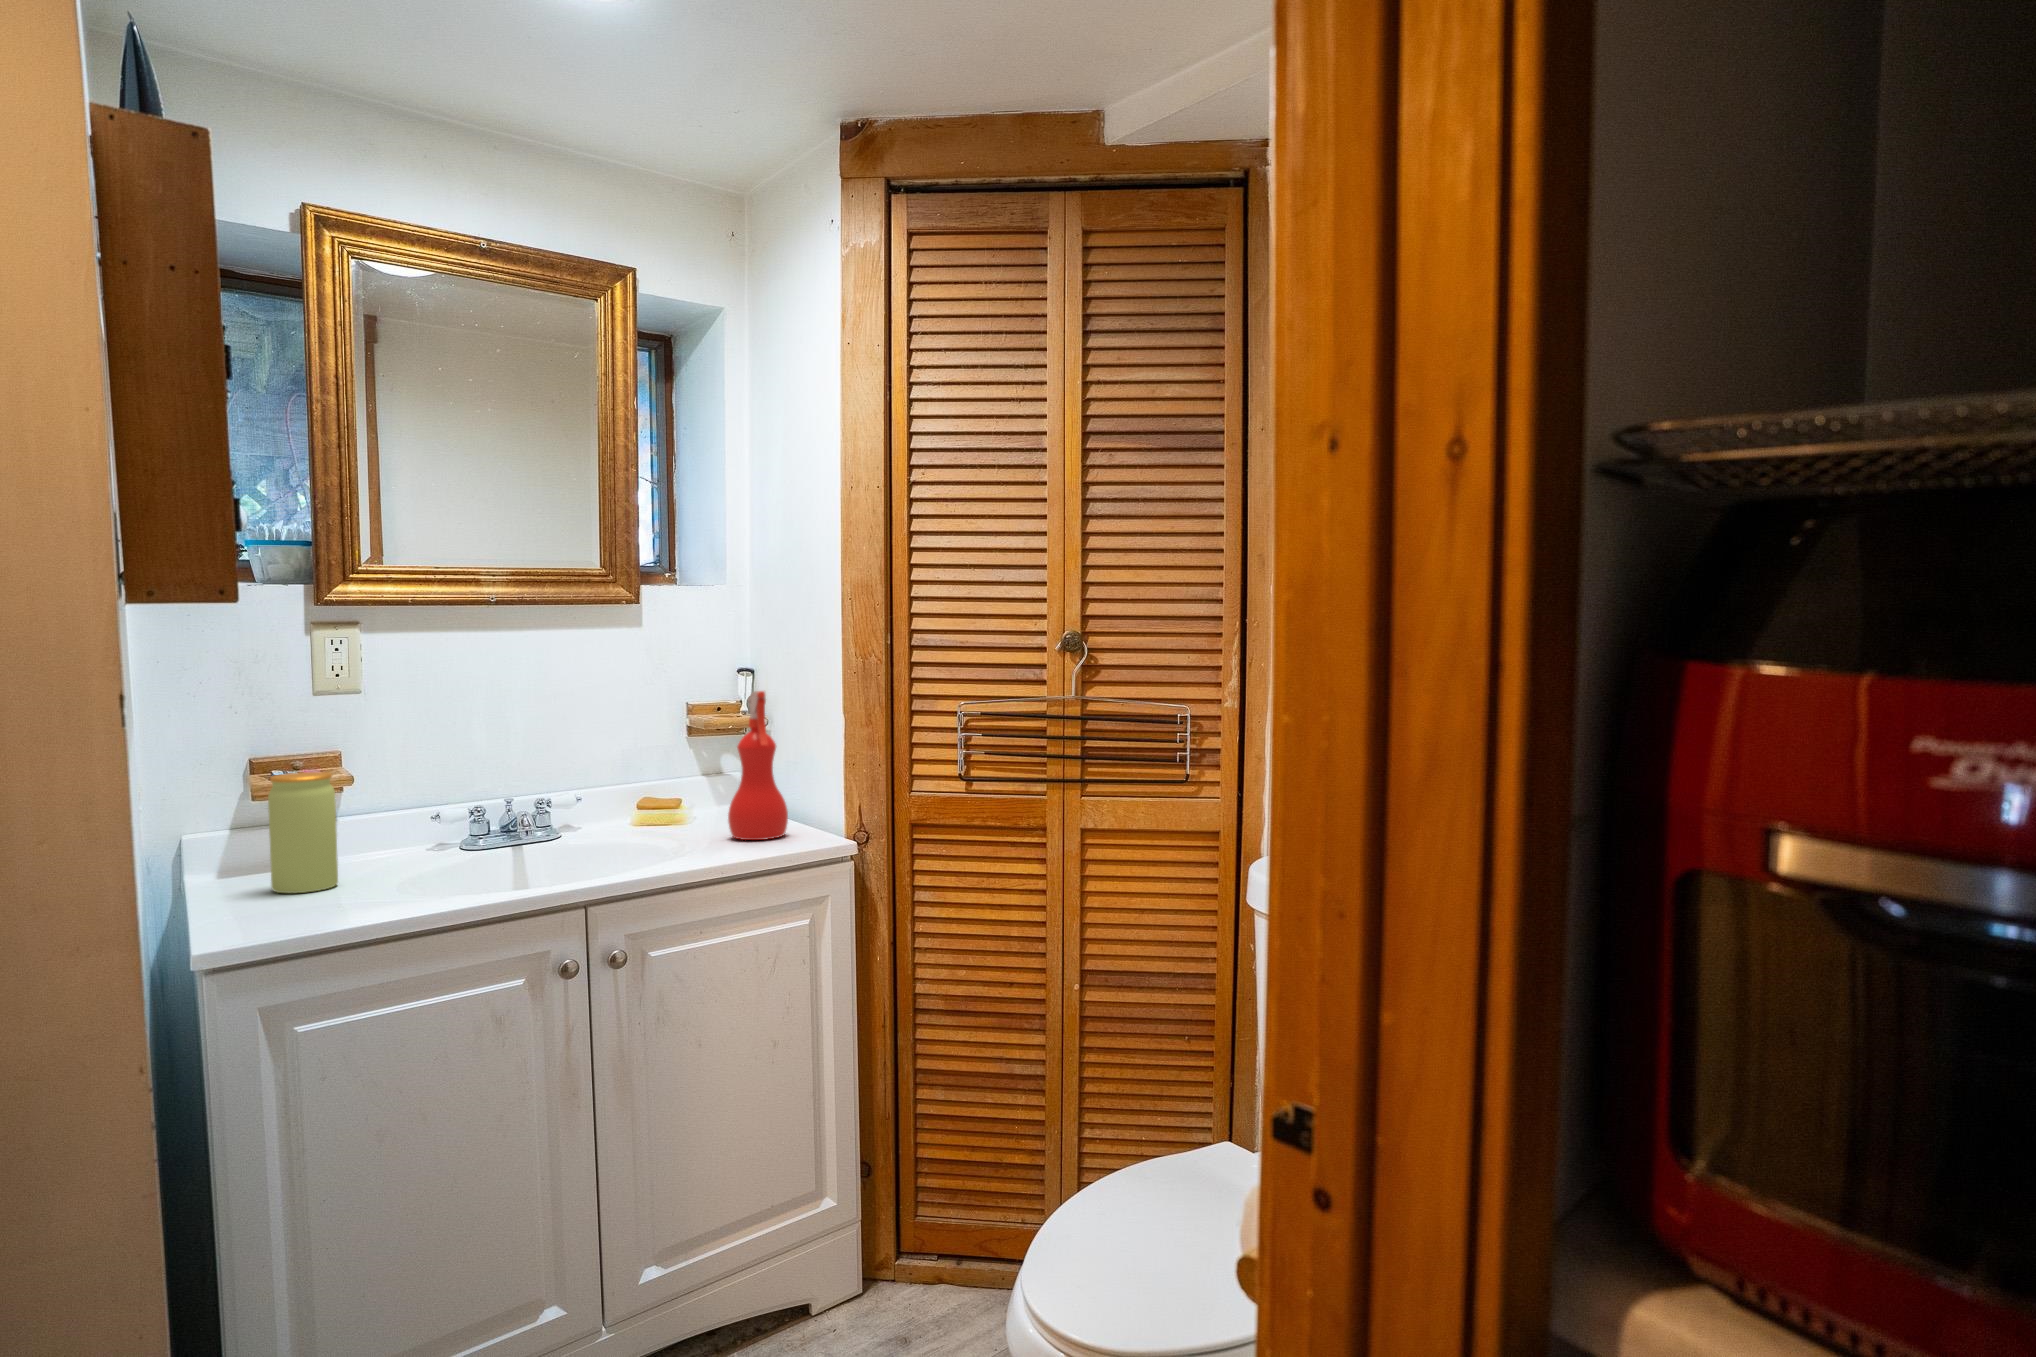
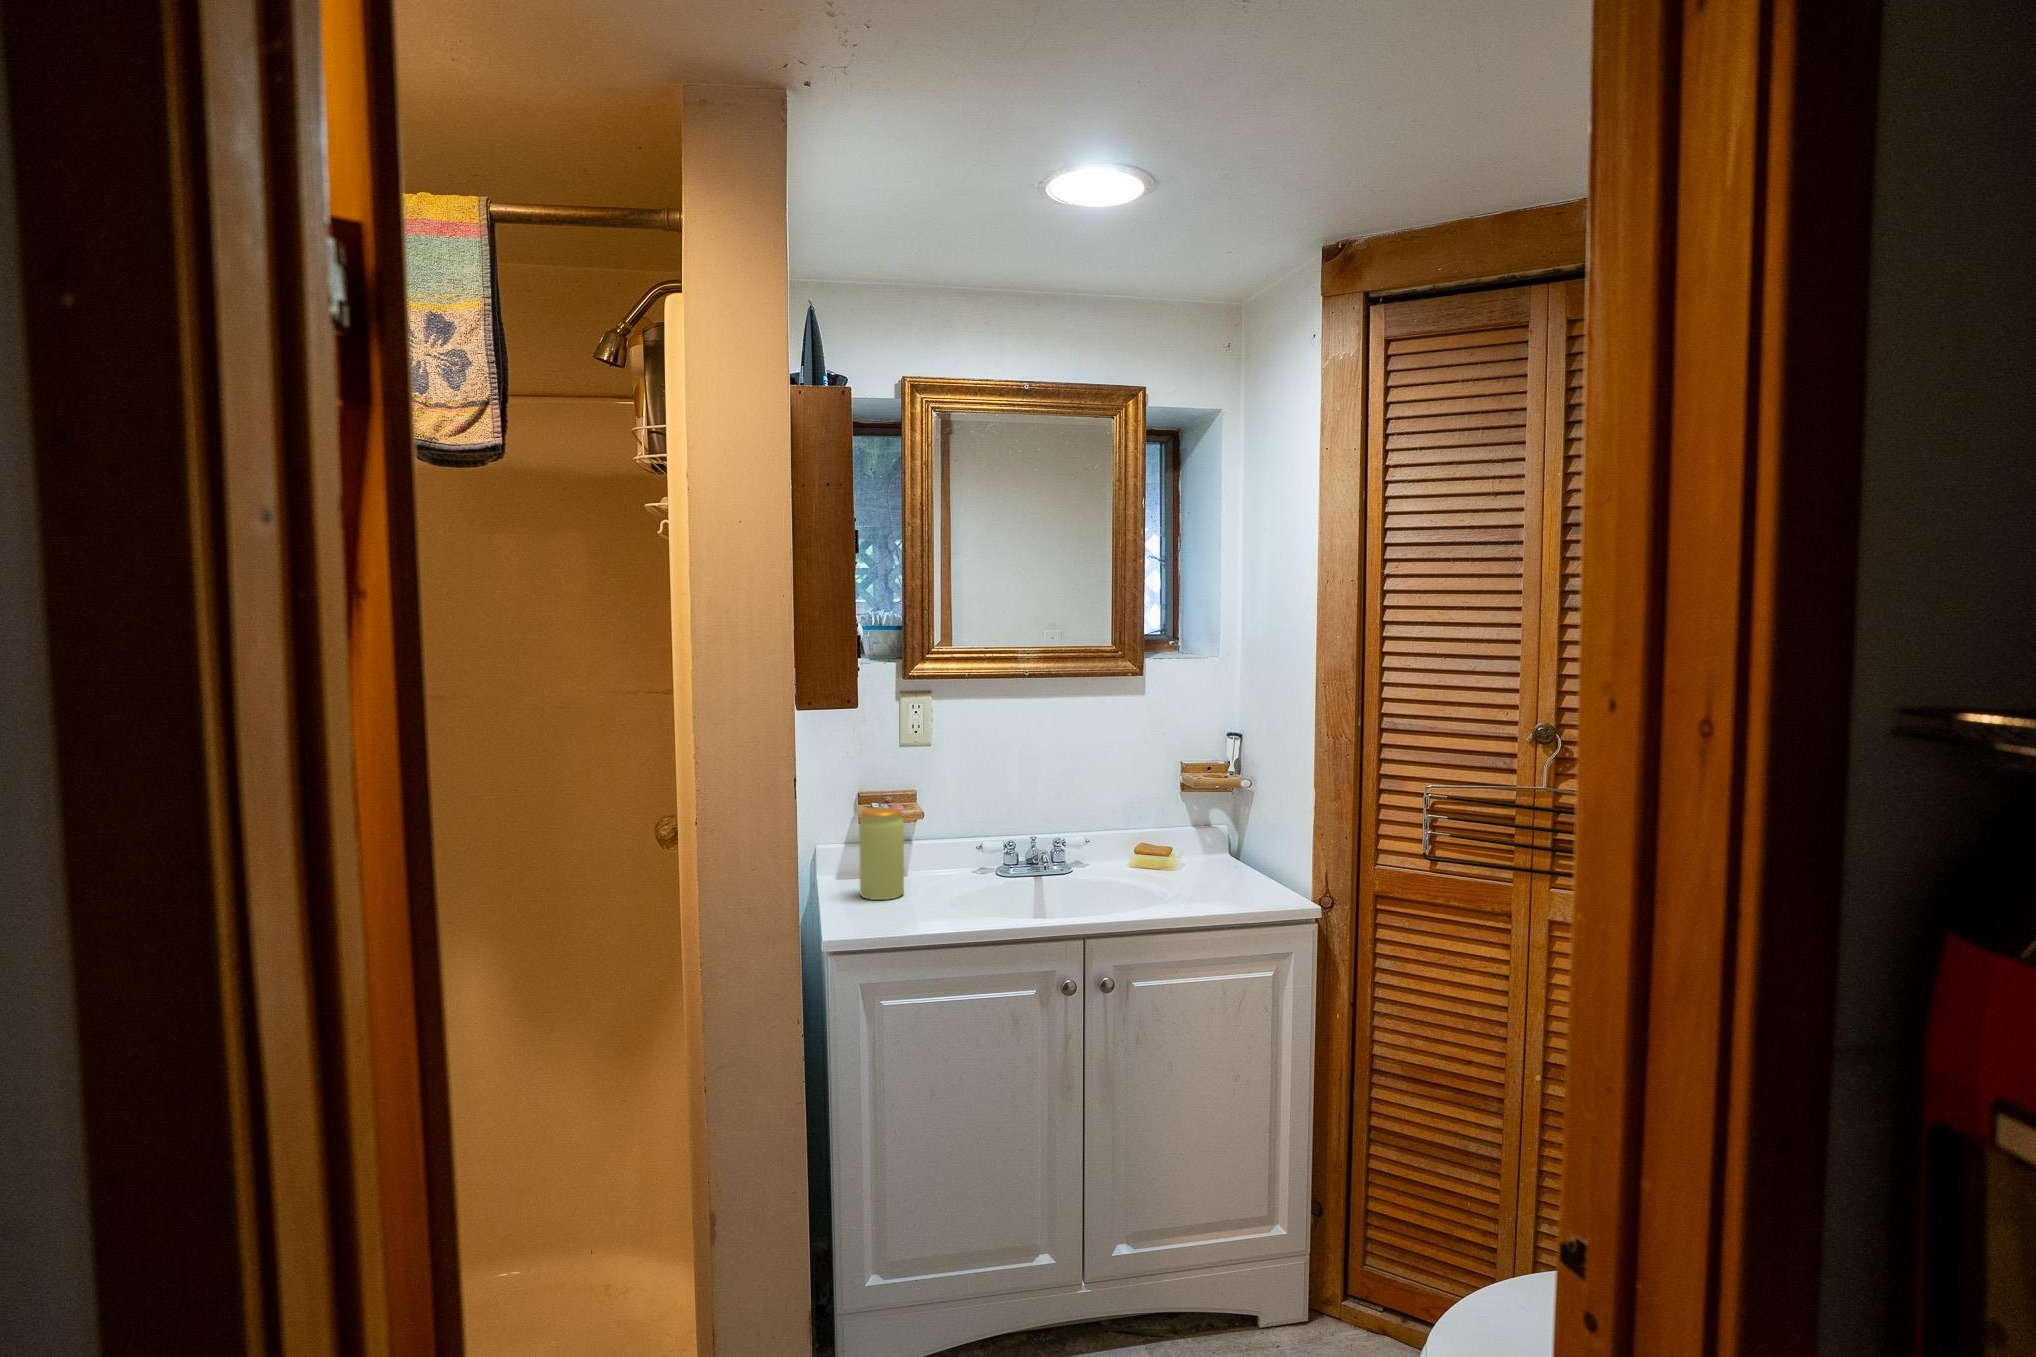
spray bottle: present [728,691,788,840] -> none [1206,760,1258,890]

